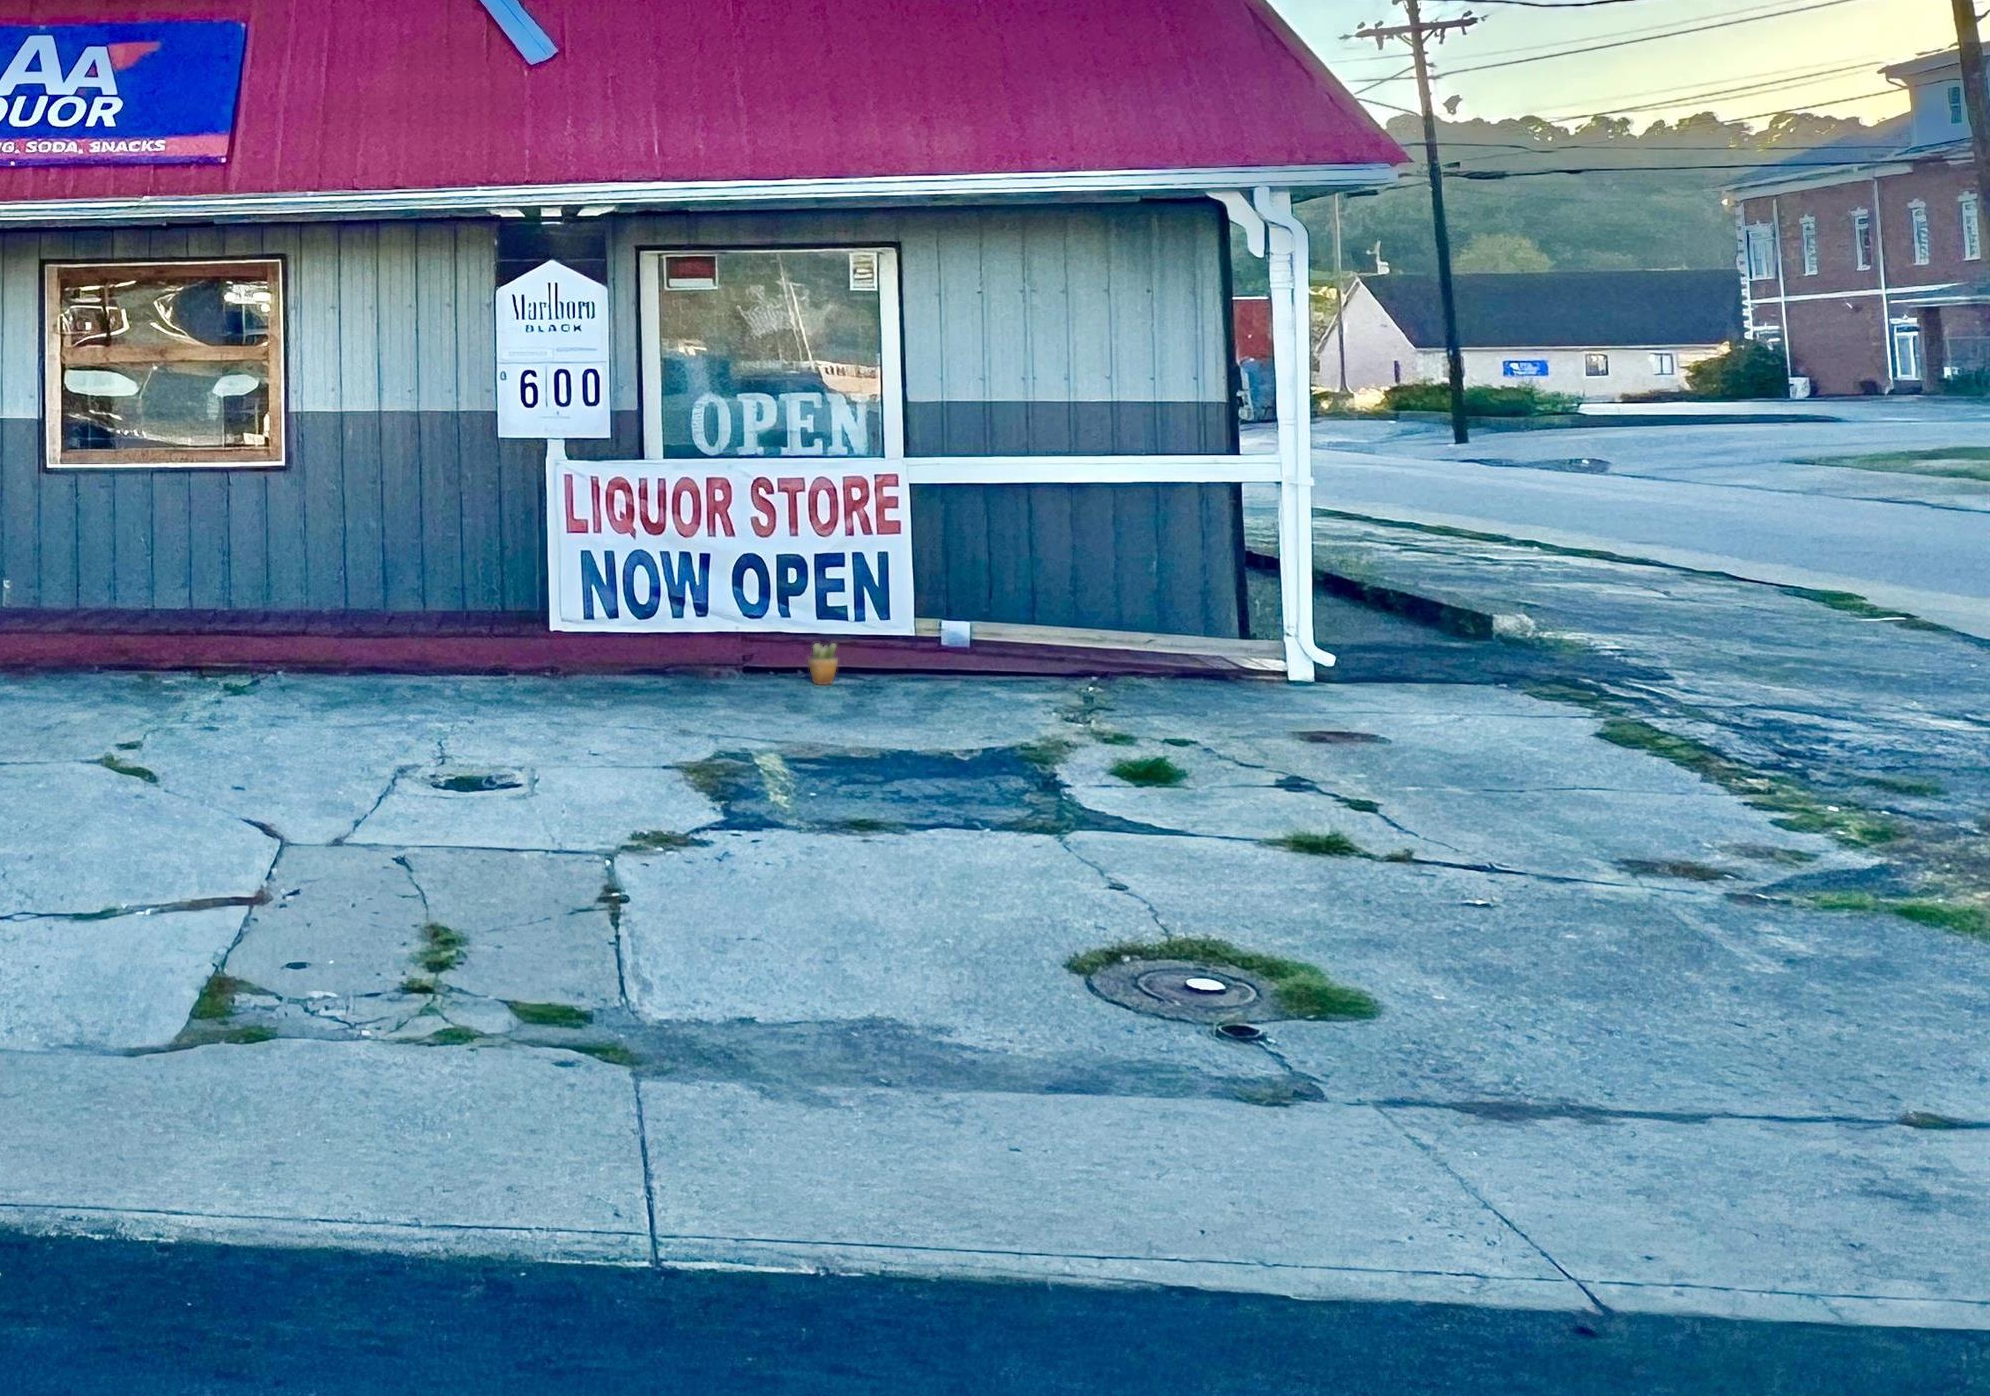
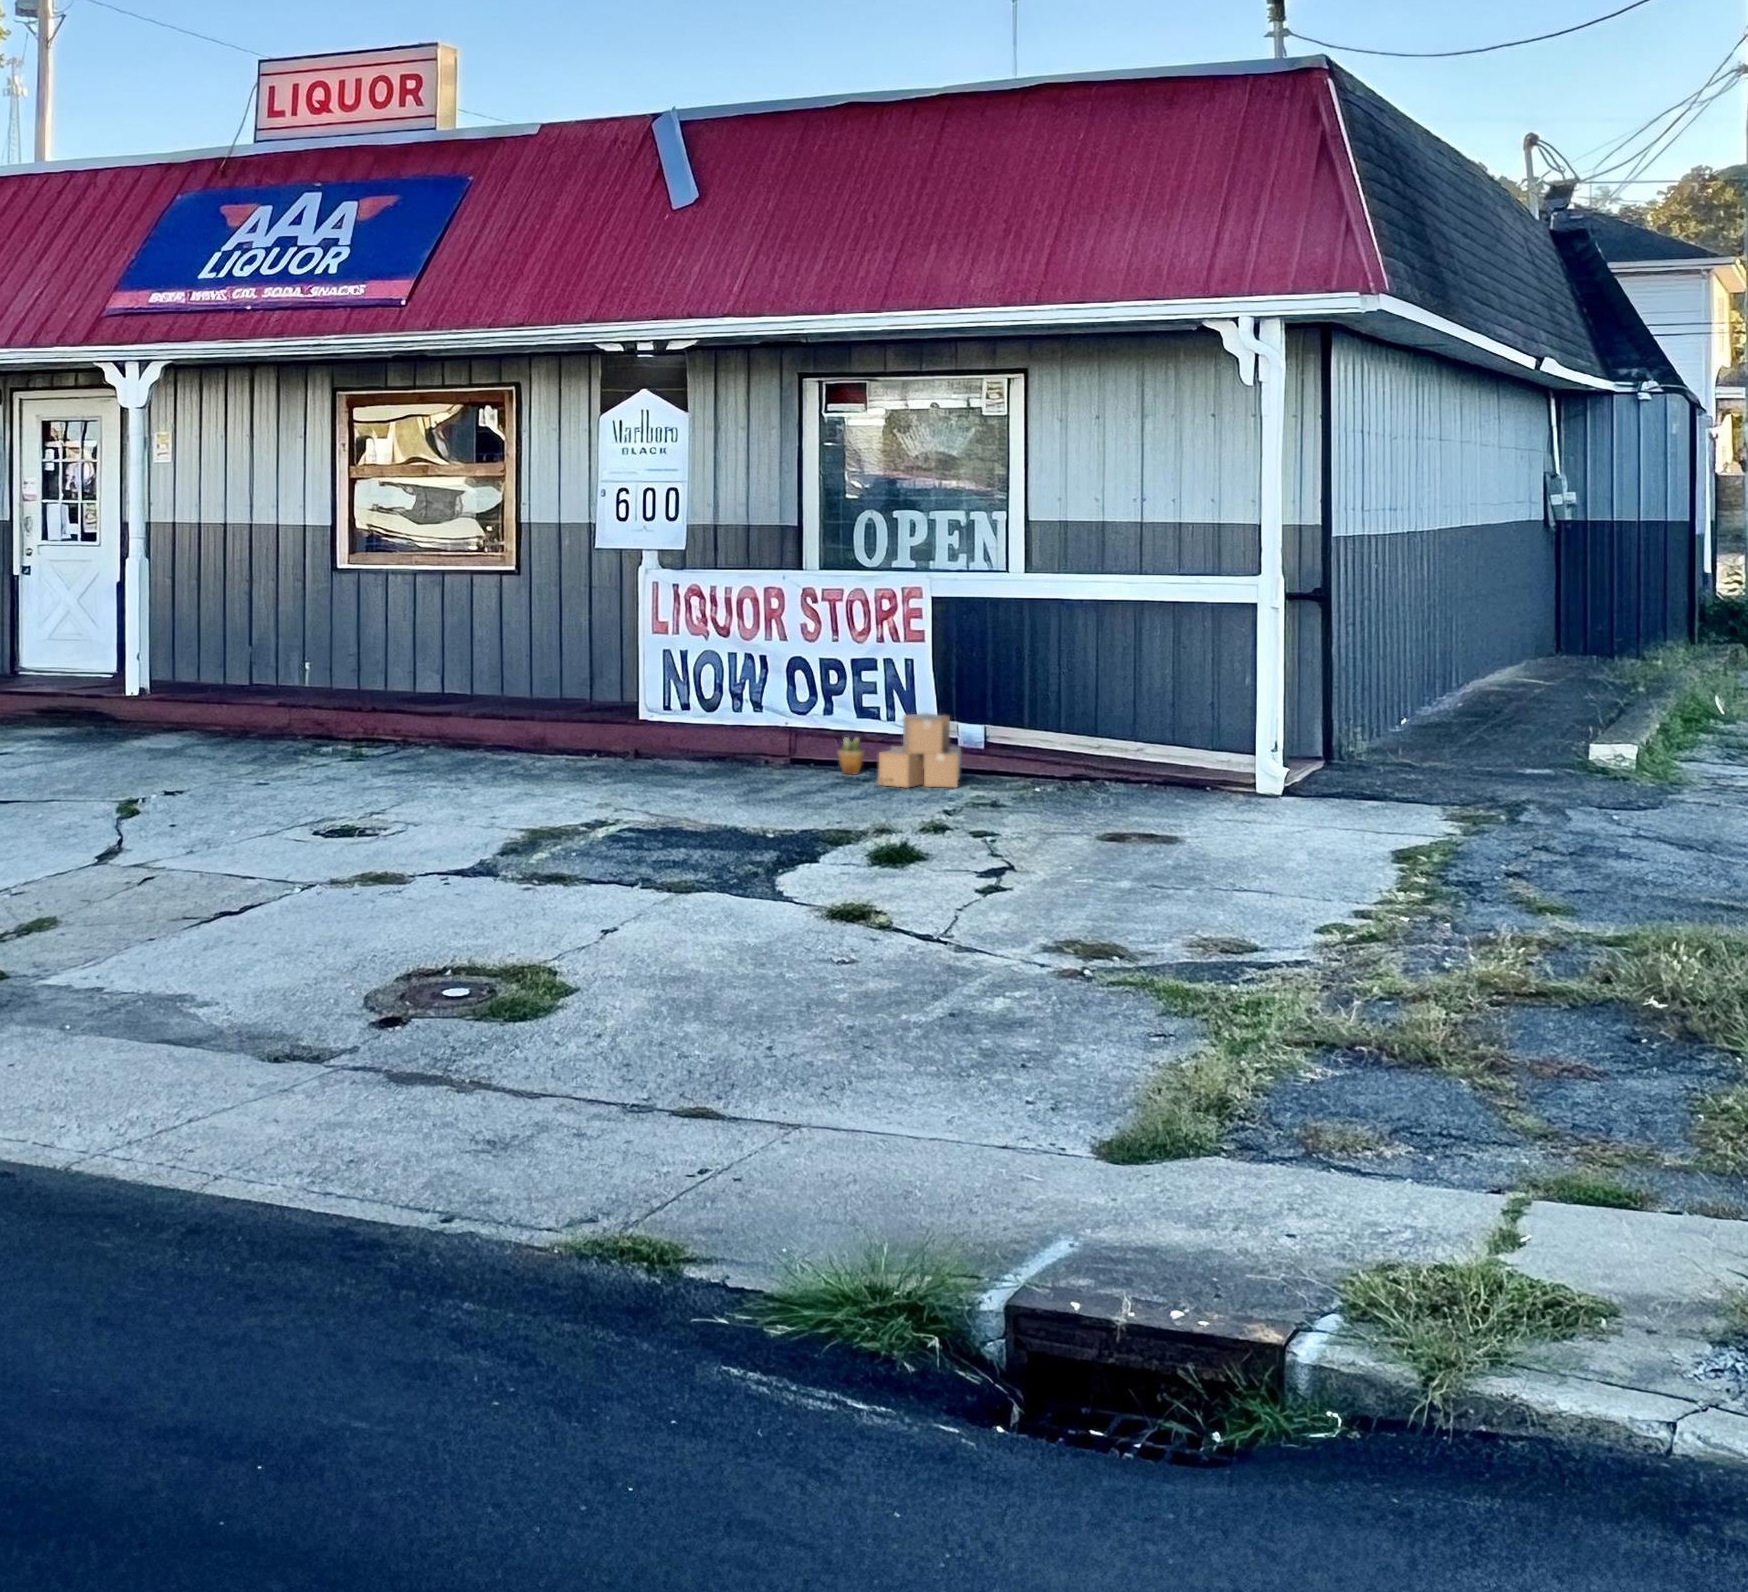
cardboard box: none [873,612,977,699] -> present [878,713,961,788]

